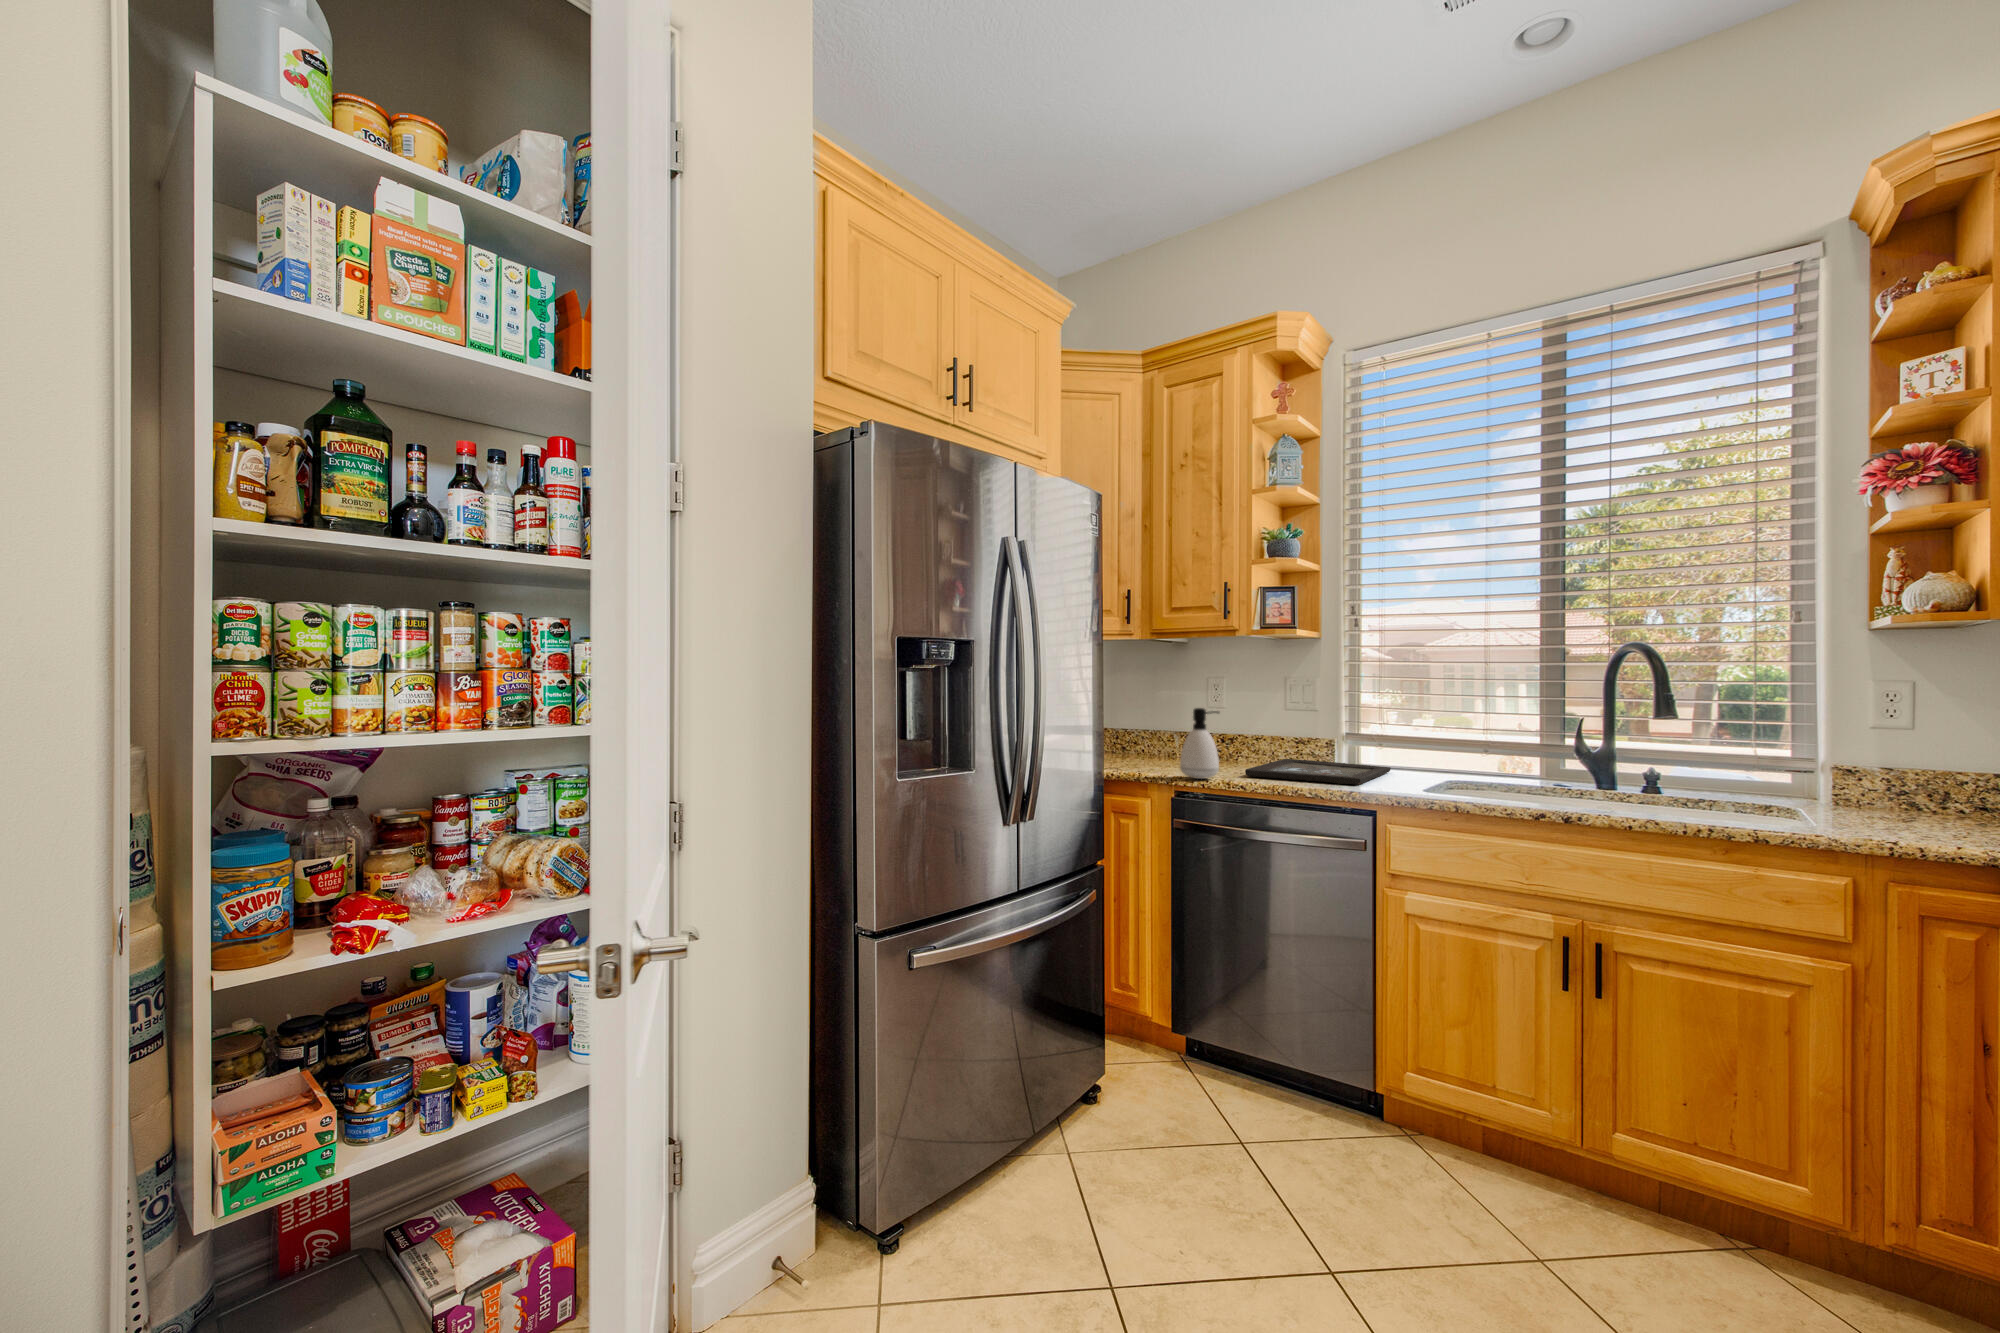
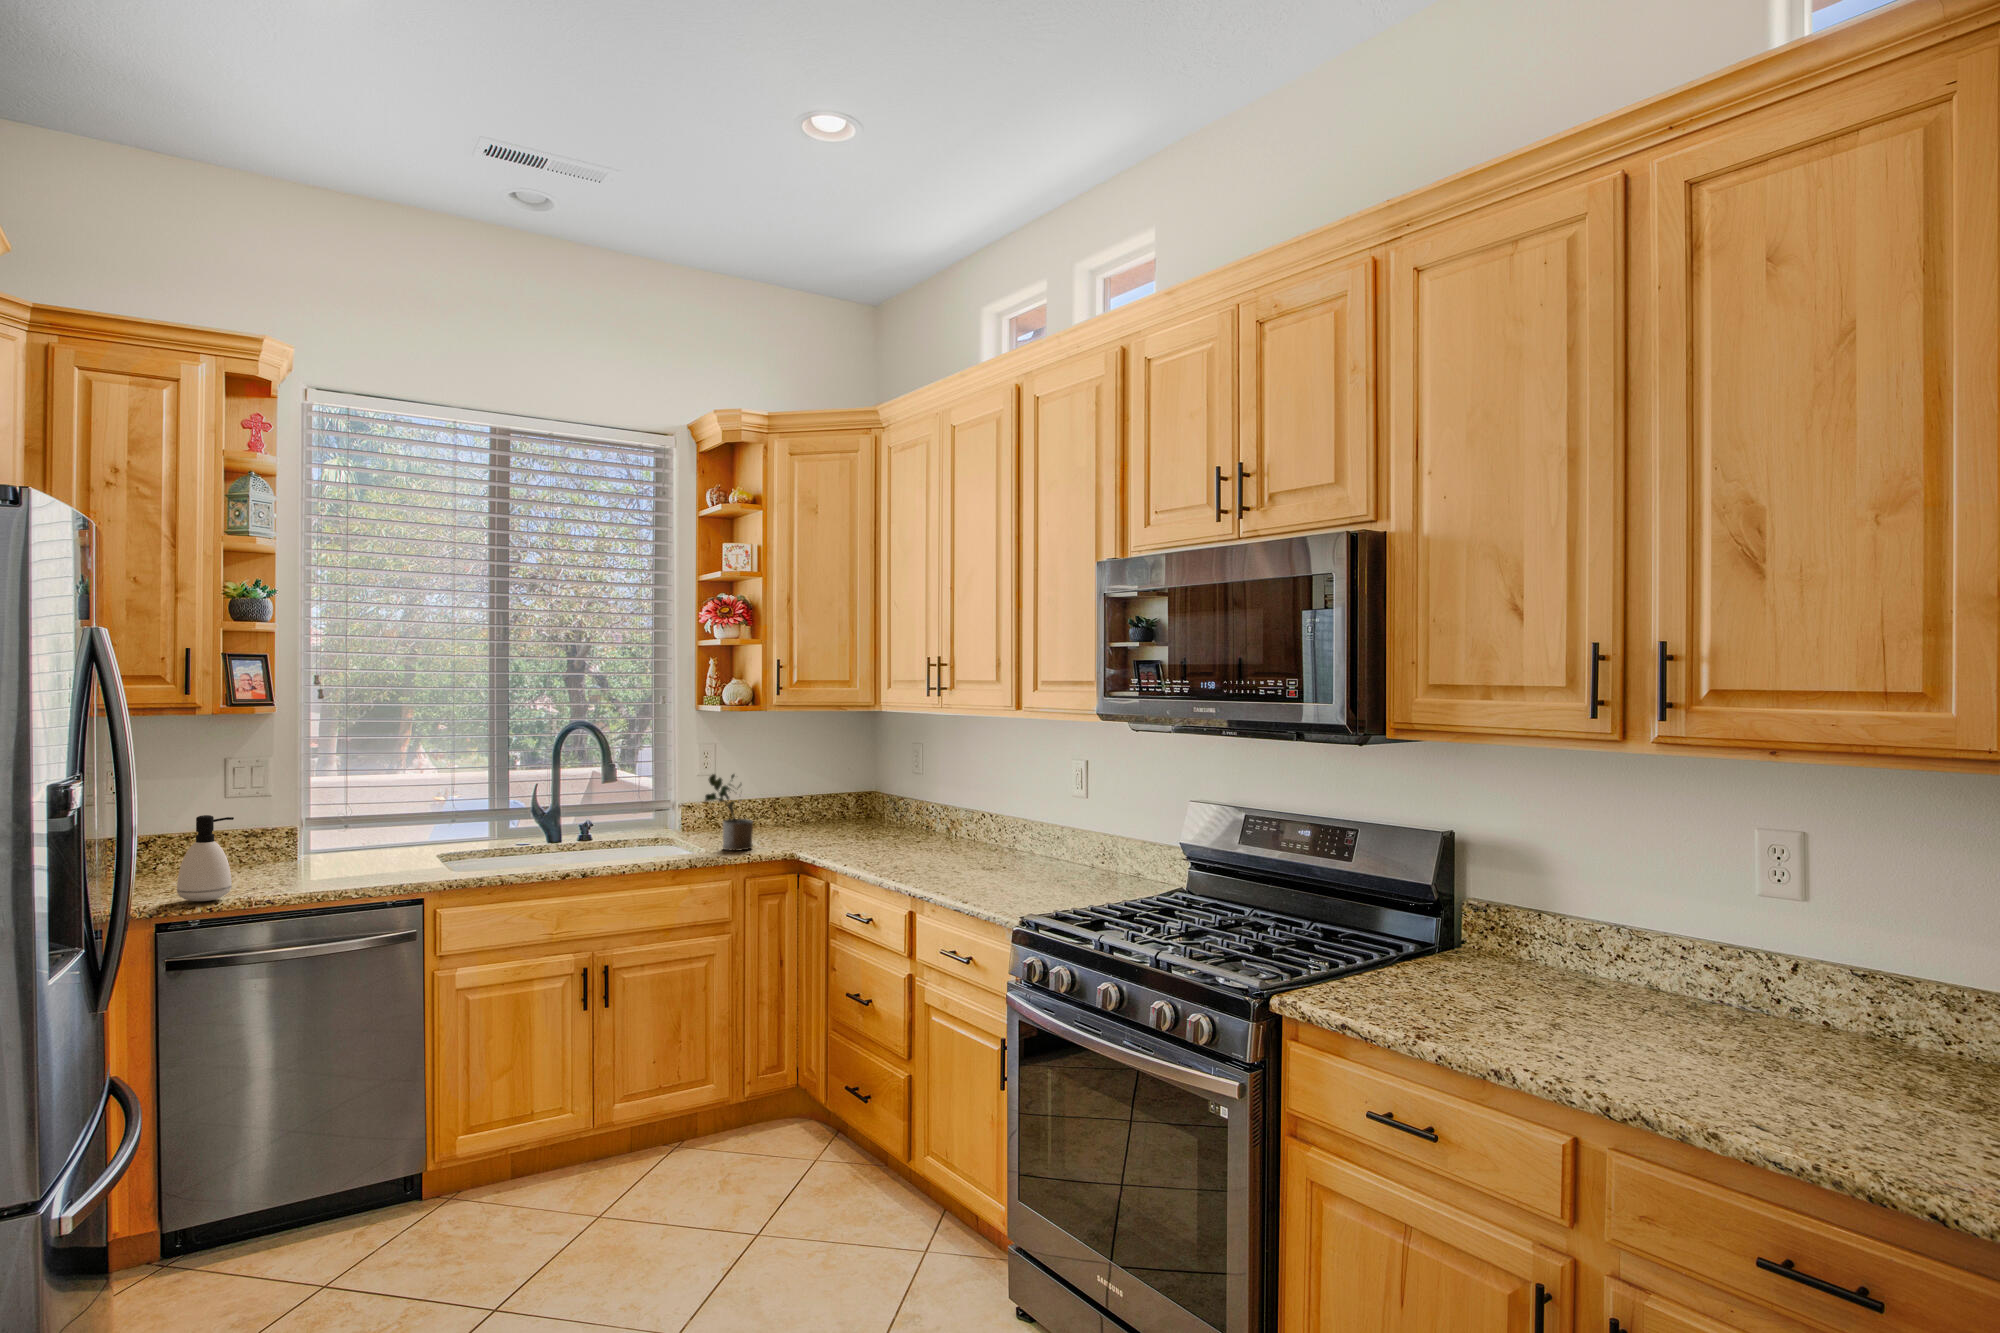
potted plant: none [1807,709,1920,835] -> present [705,774,753,851]
tray: present [1245,759,1391,785] -> none [236,851,386,887]

